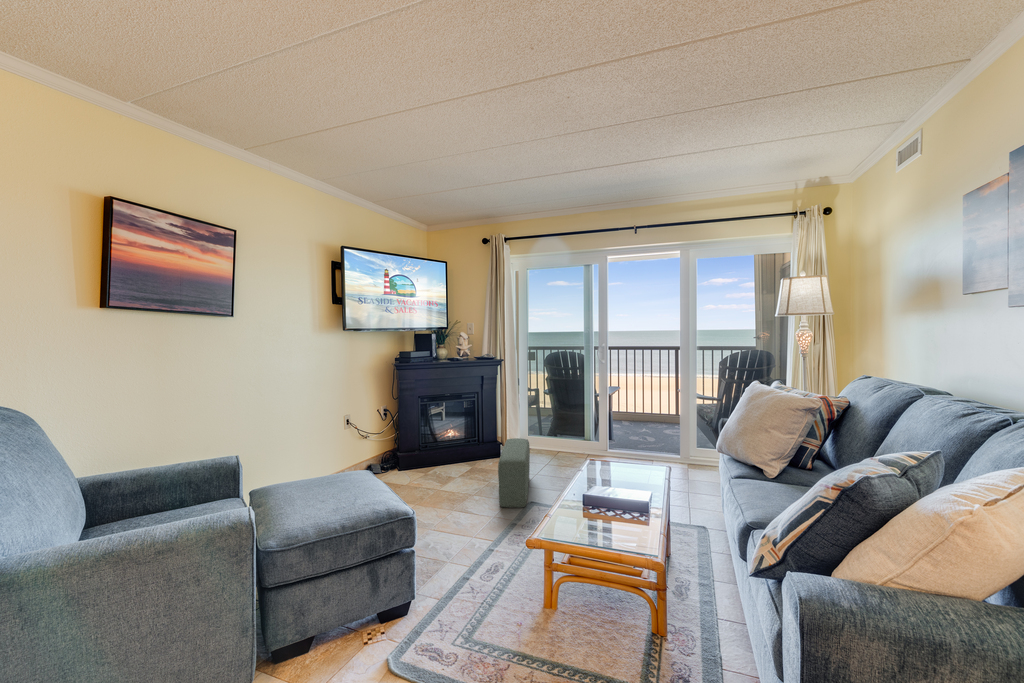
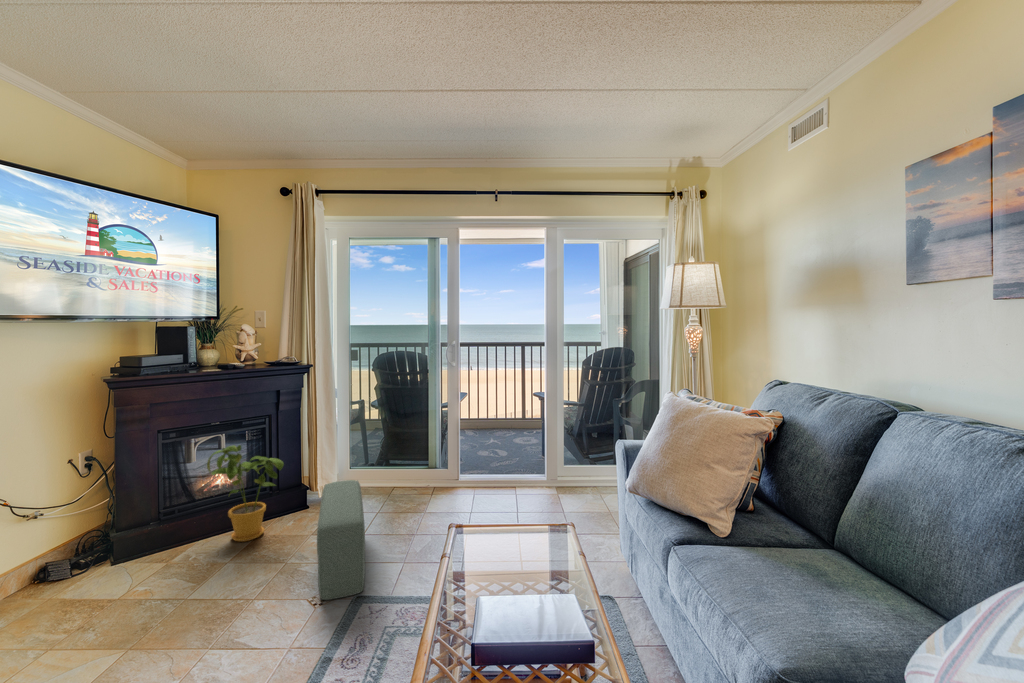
house plant: none [441,408,483,471] -> present [207,445,284,542]

